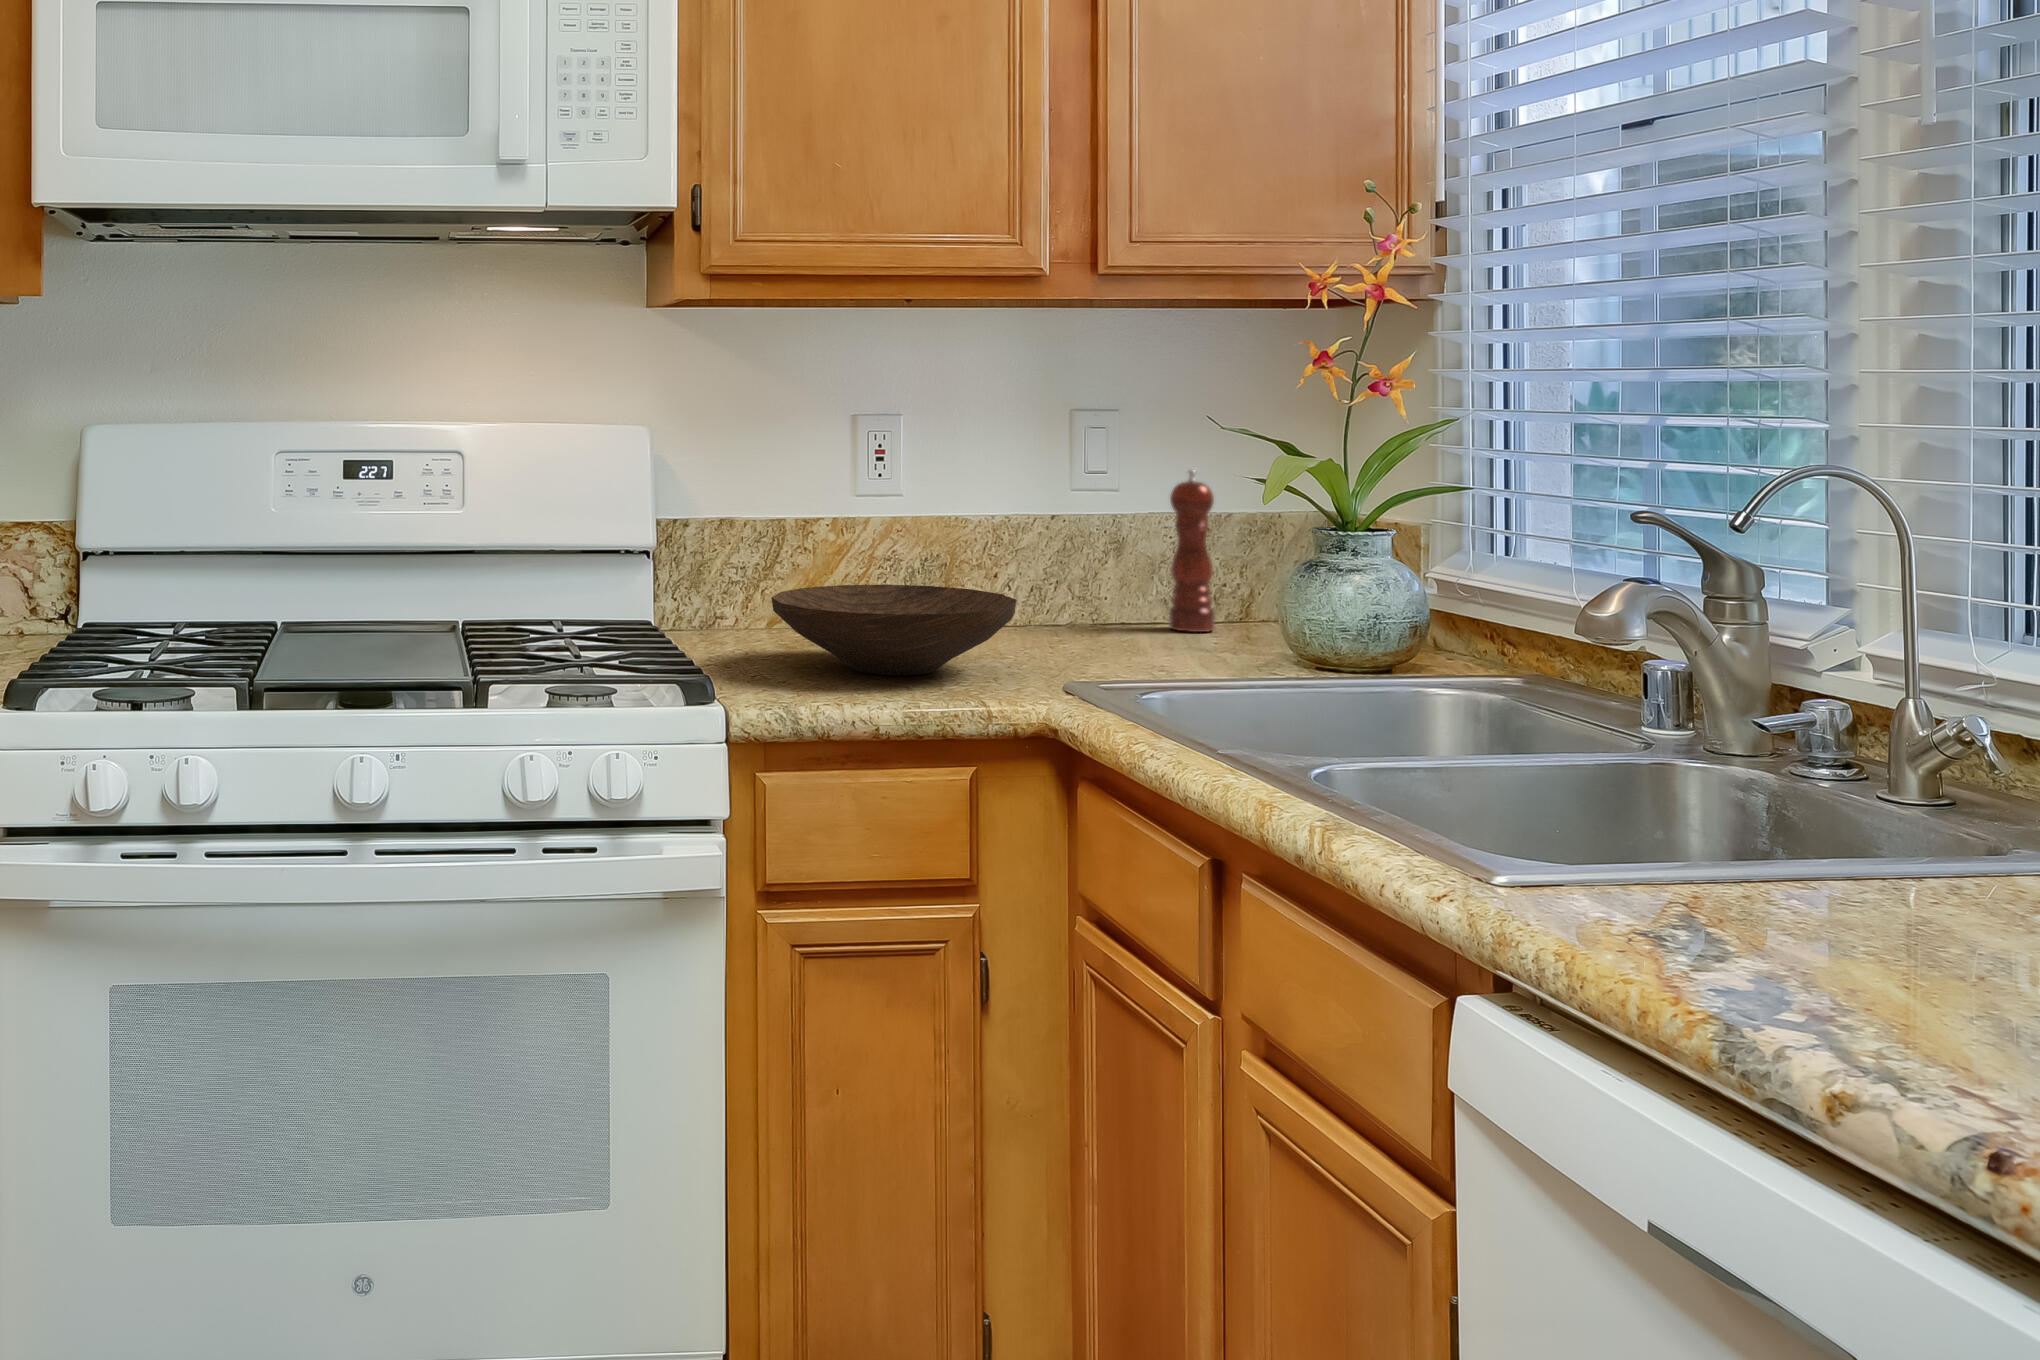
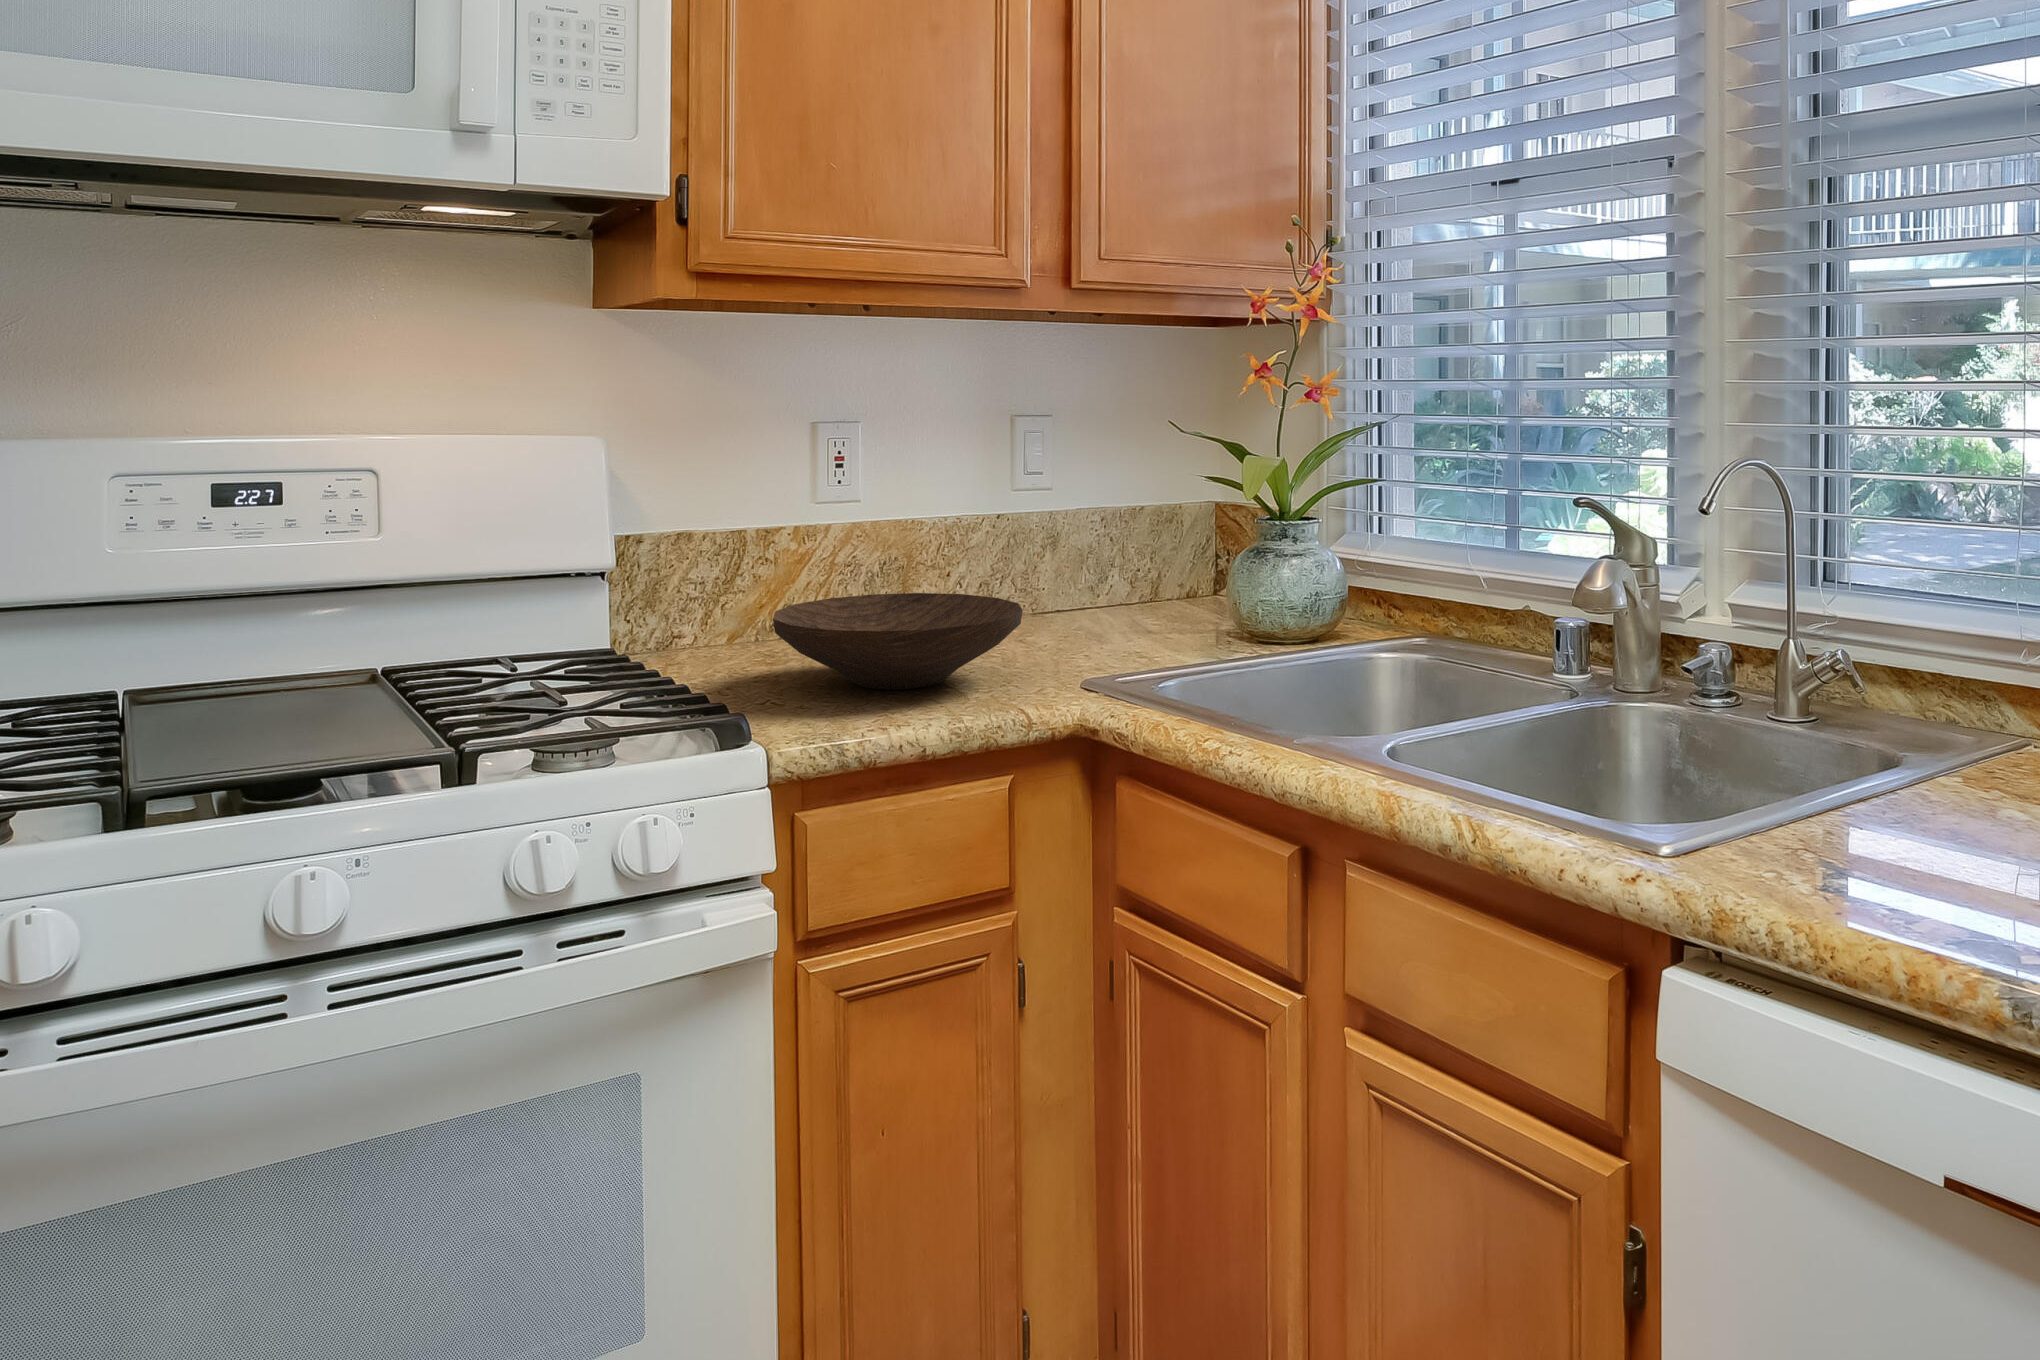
pepper mill: present [1169,470,1215,632] -> none [1105,469,1143,615]

